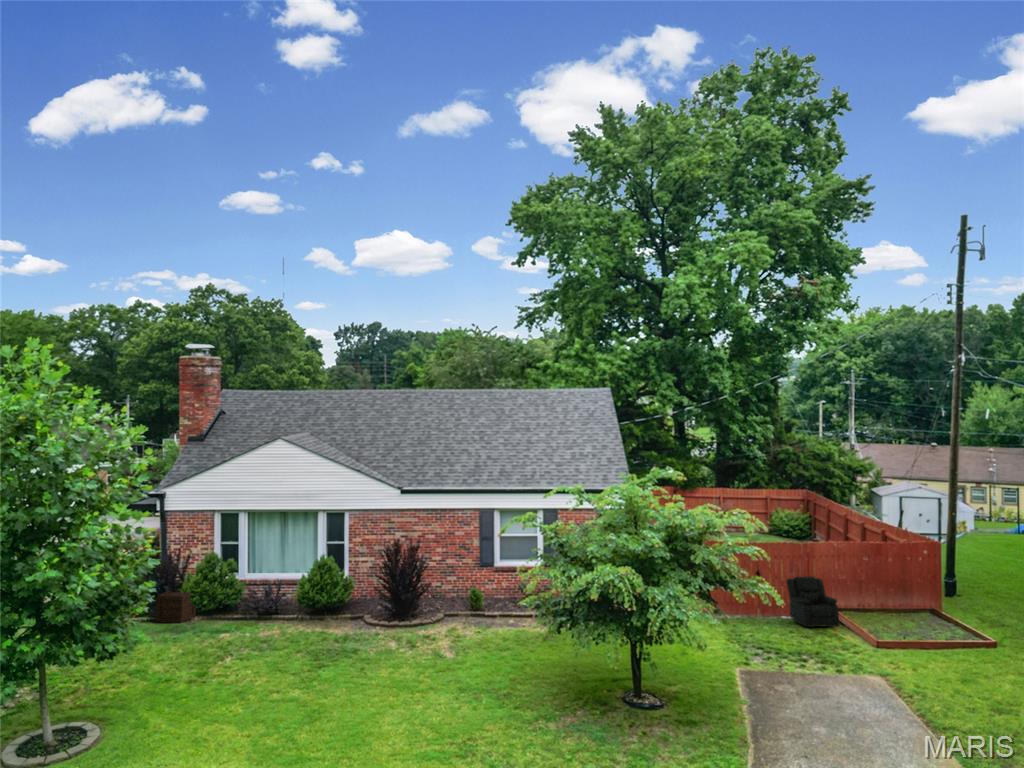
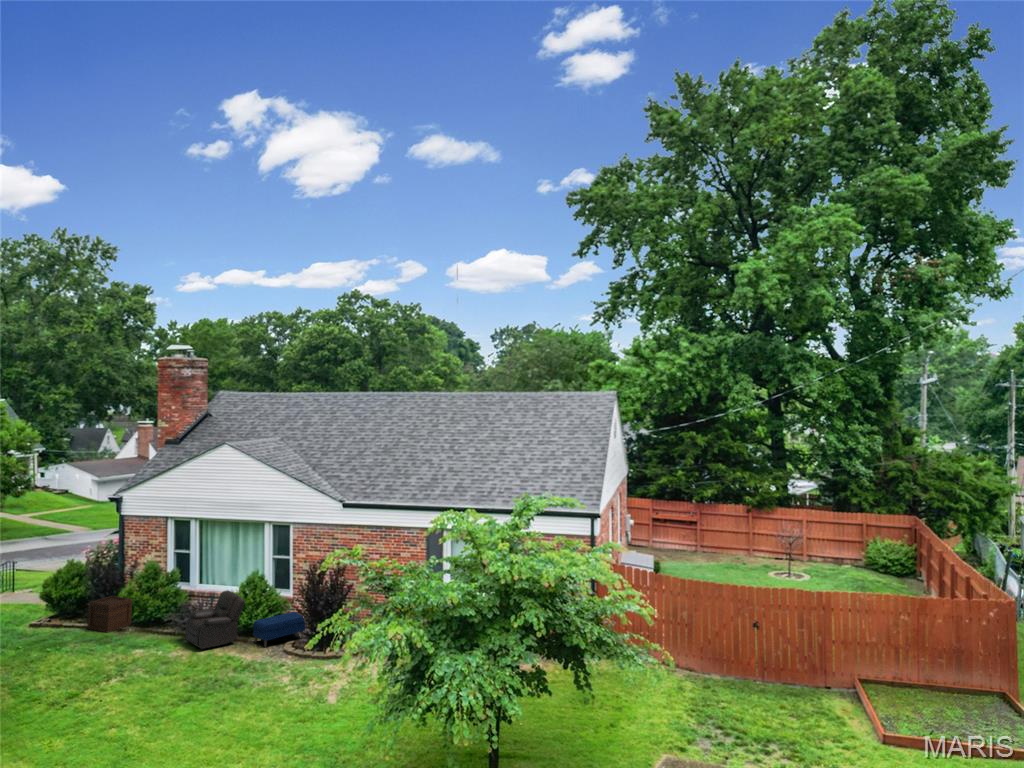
chair: present [786,576,839,628] -> present [186,590,245,649]
bench: none [333,590,375,621] -> present [253,612,307,647]

